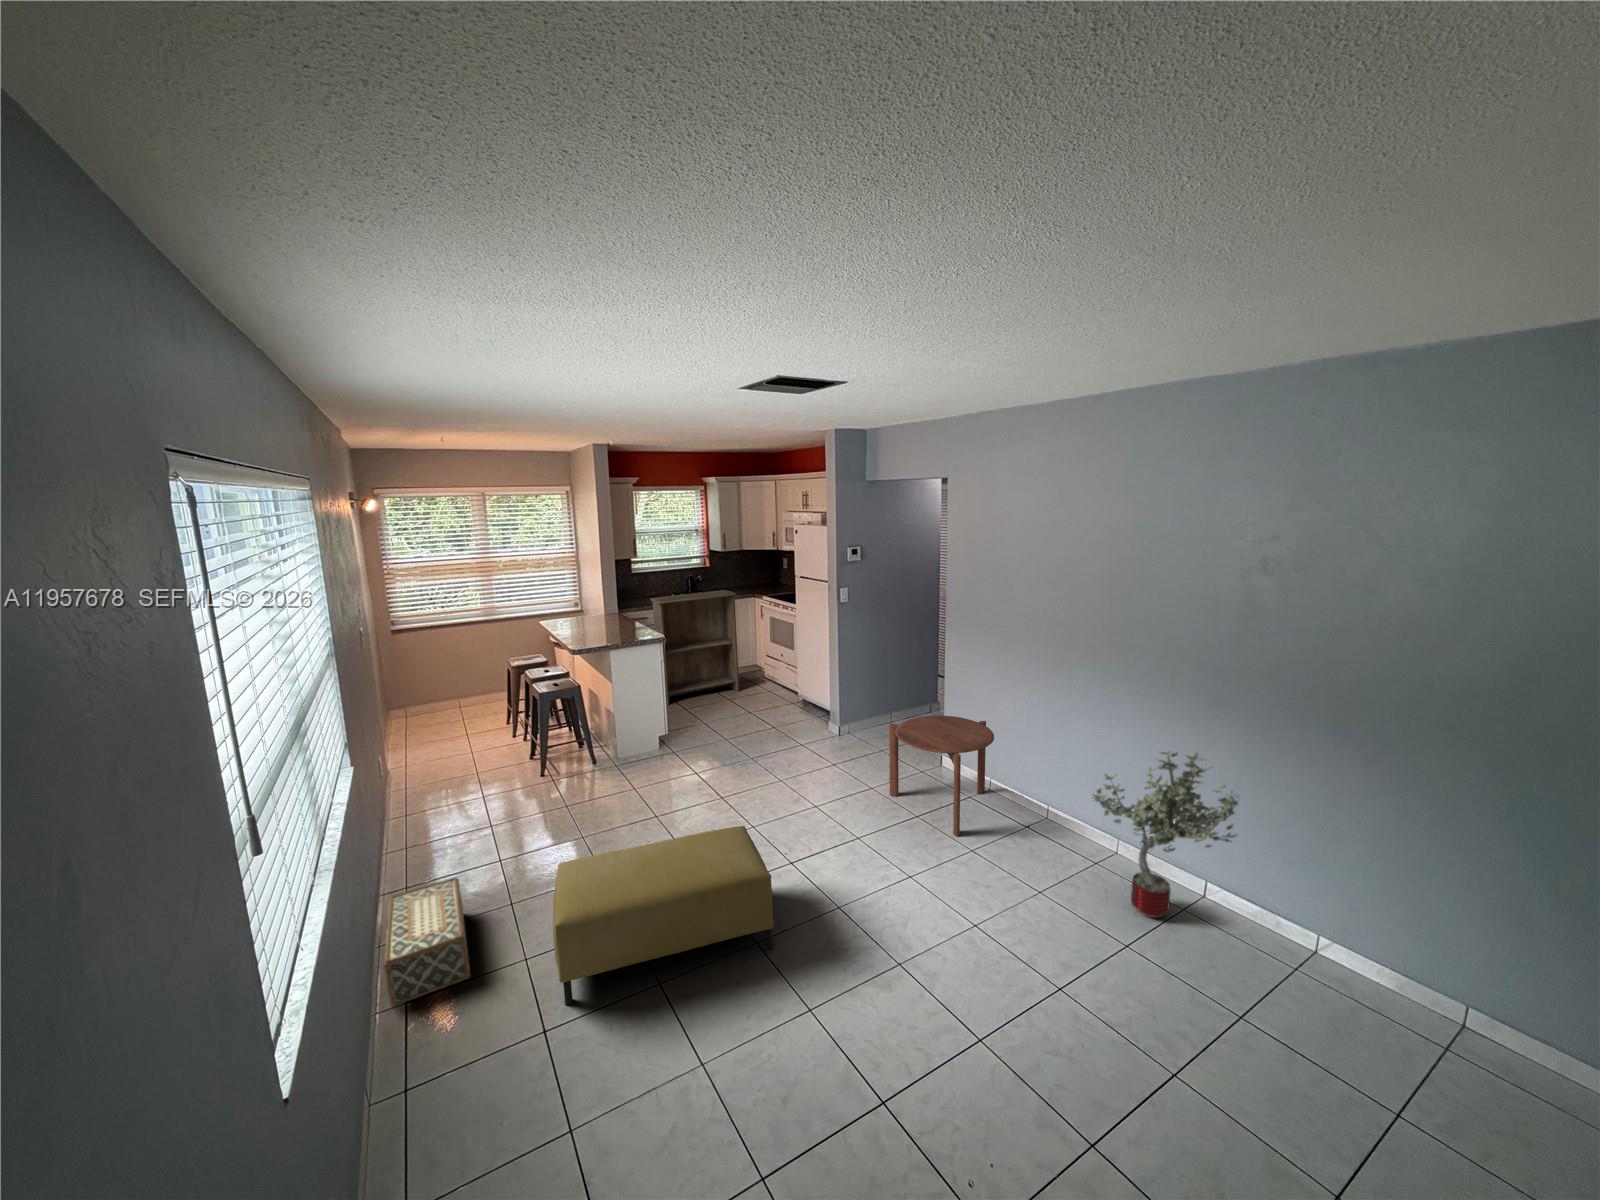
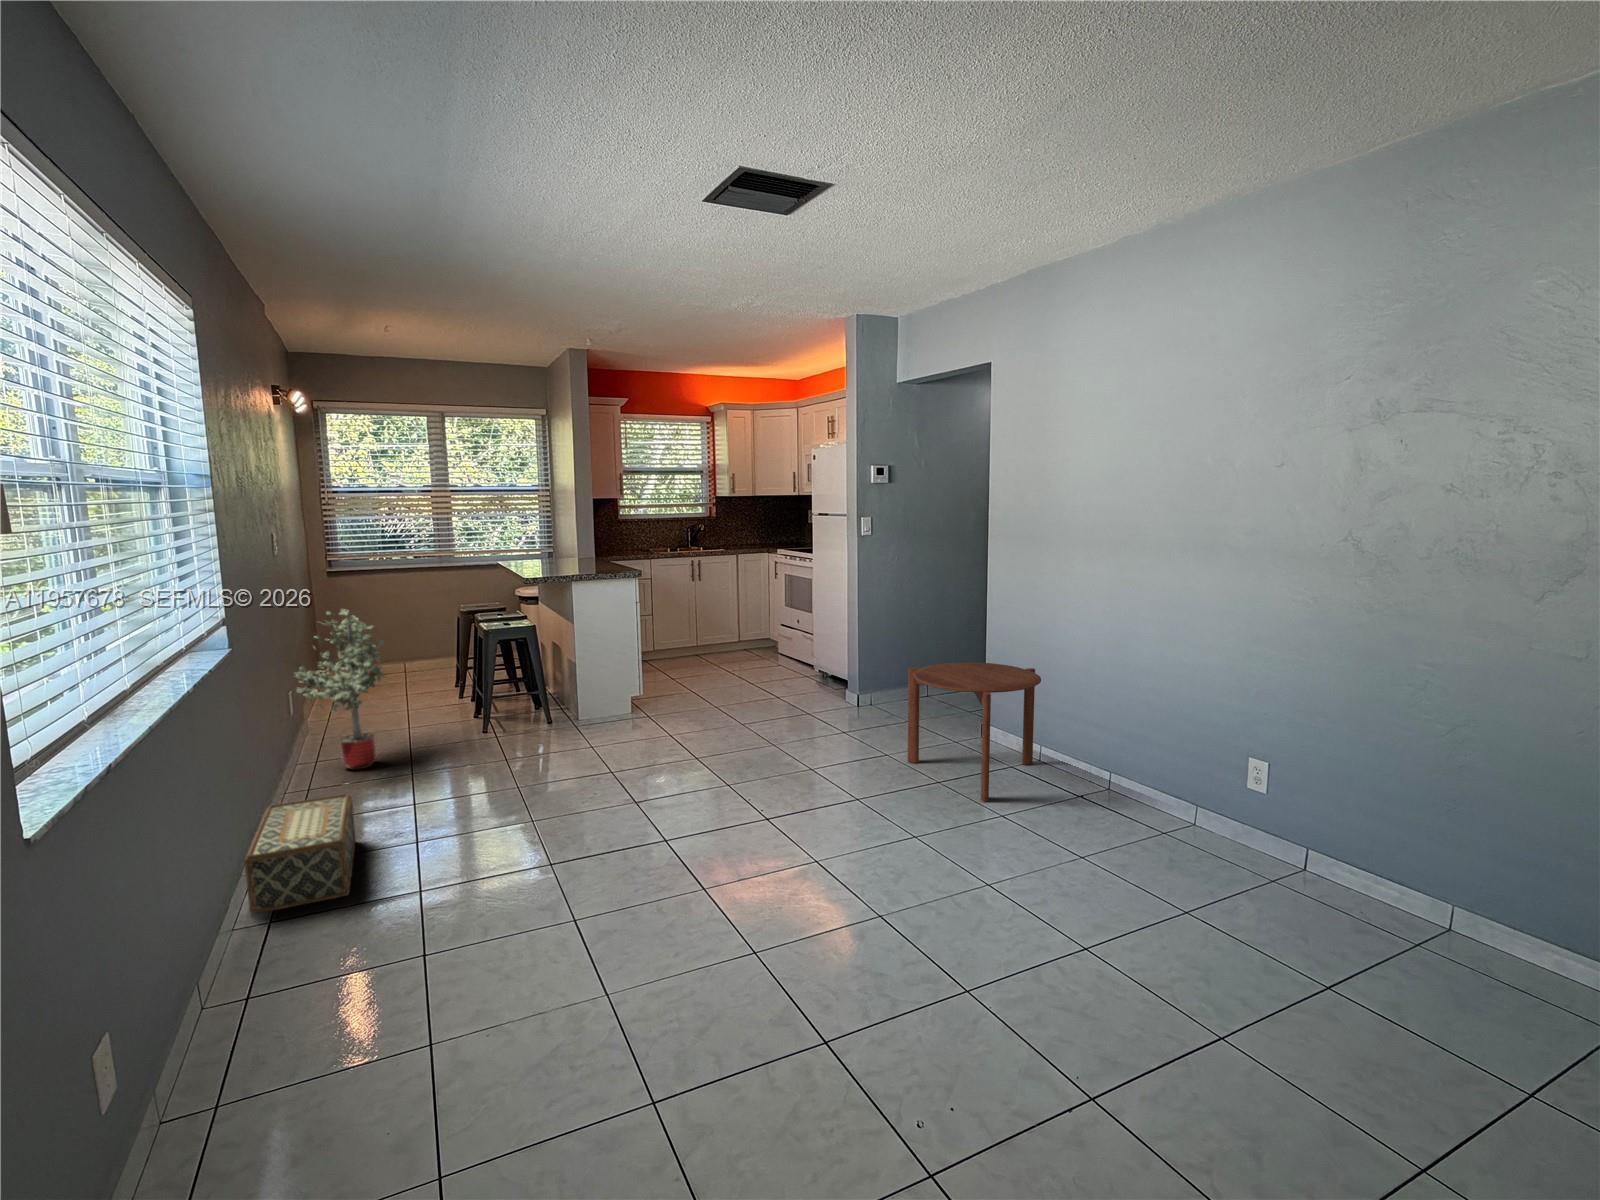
bookshelf: present [651,590,739,704] -> none [634,537,742,673]
potted tree: present [1093,751,1239,918] -> present [295,609,384,770]
ottoman: present [553,826,774,1005] -> none [443,751,723,924]

